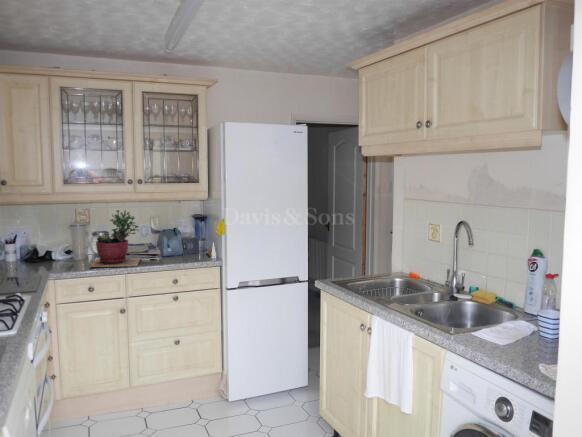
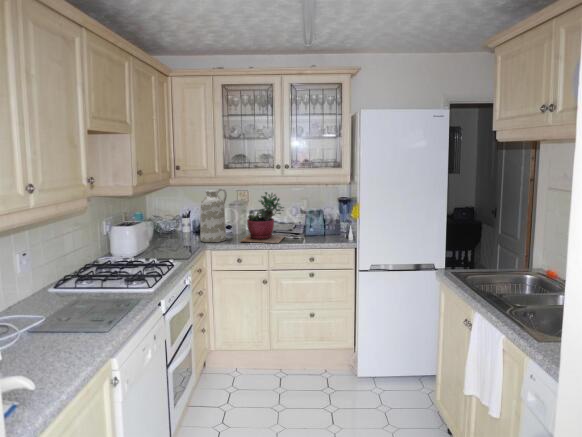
vase: none [36,207,69,271] -> present [200,188,227,242]

